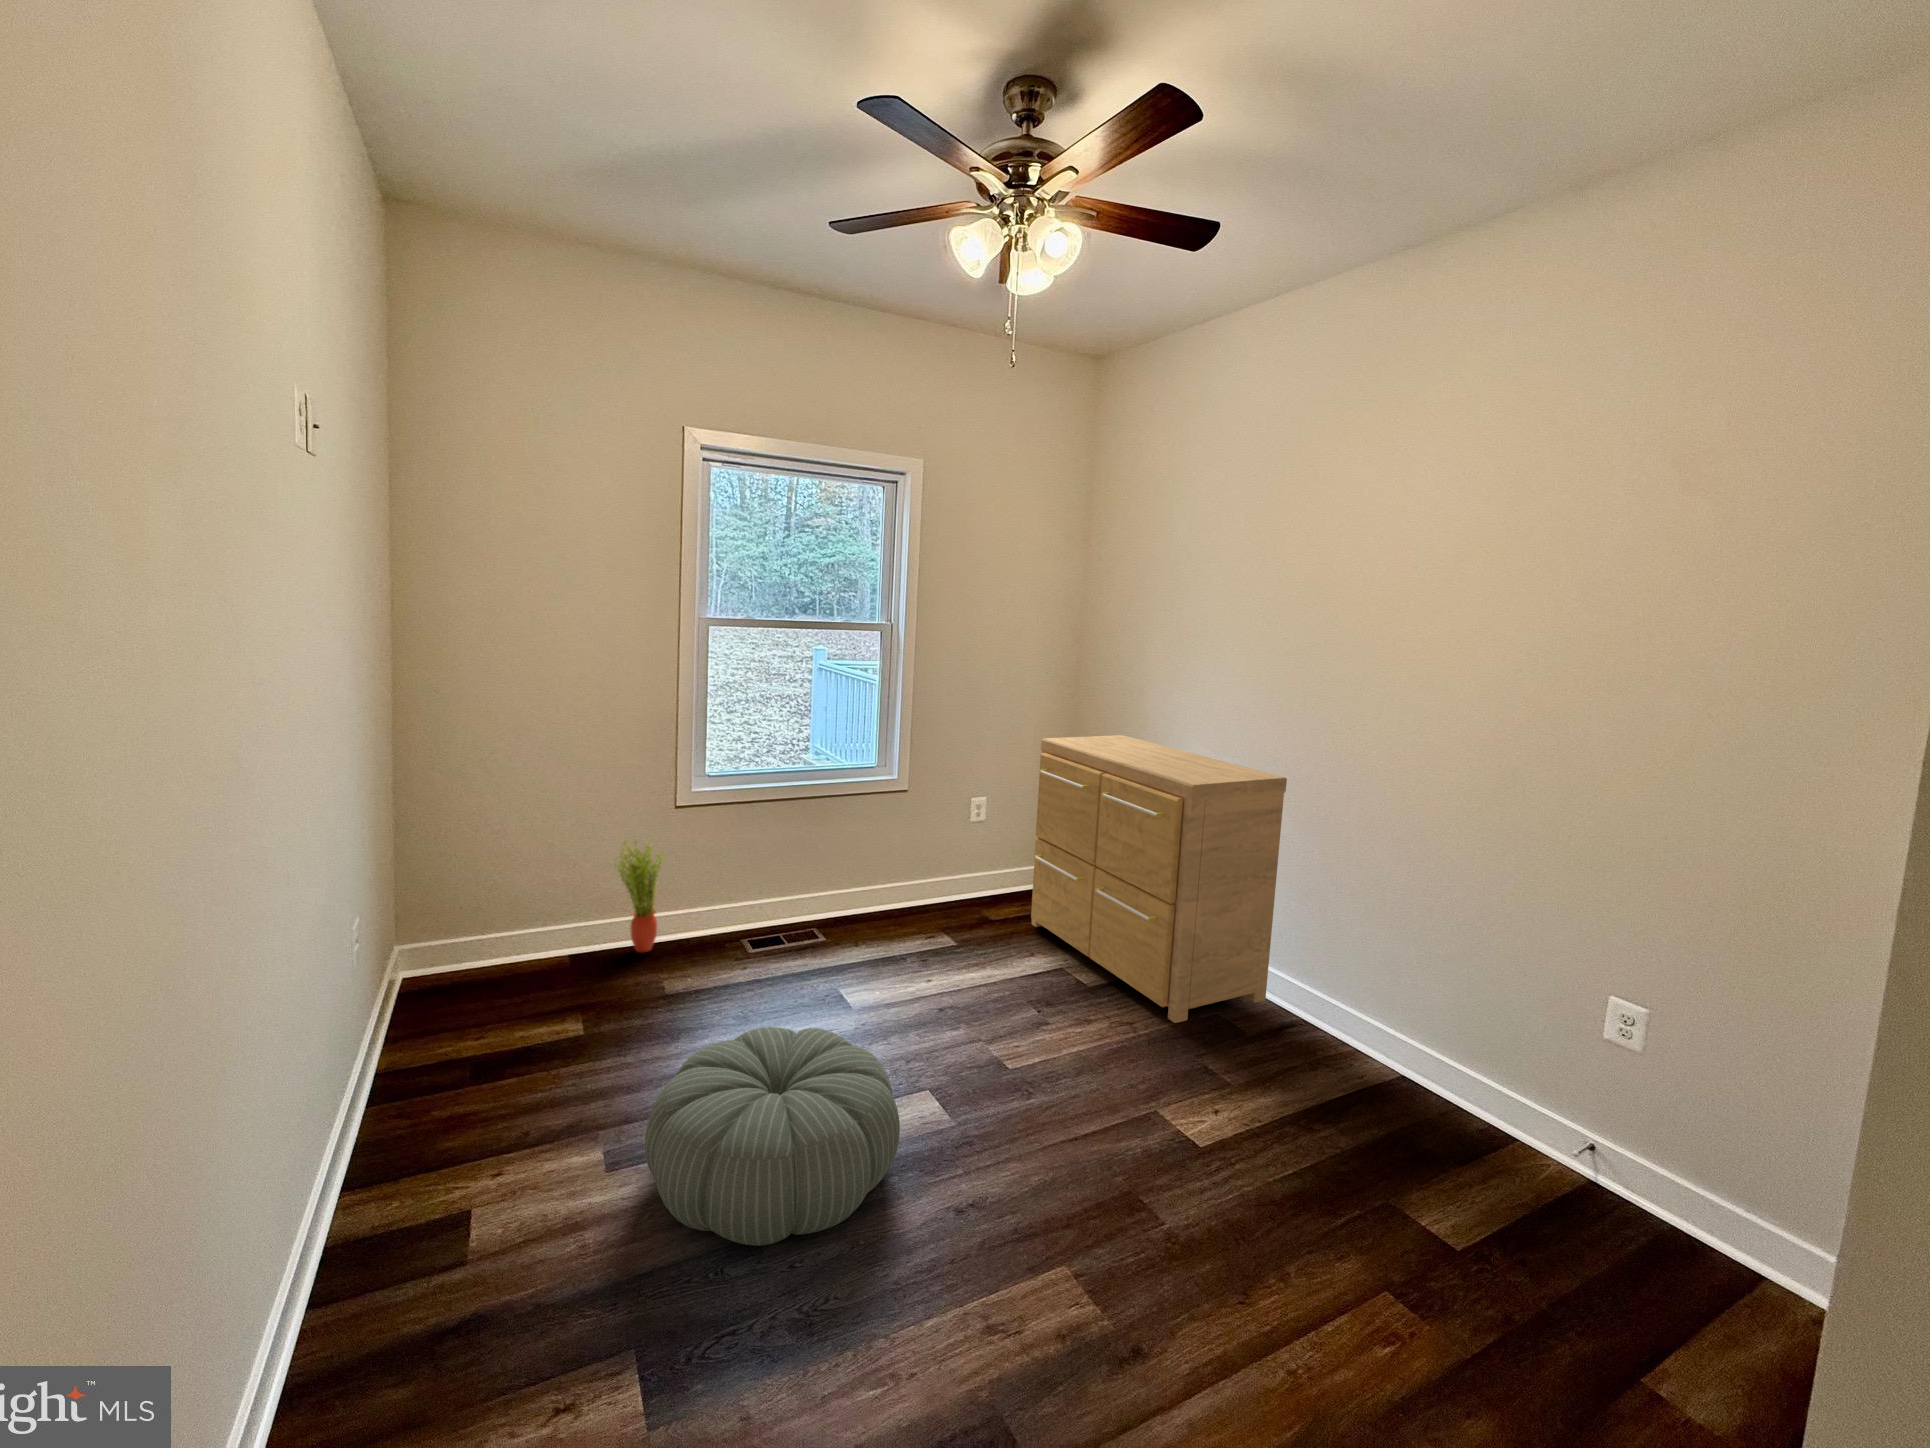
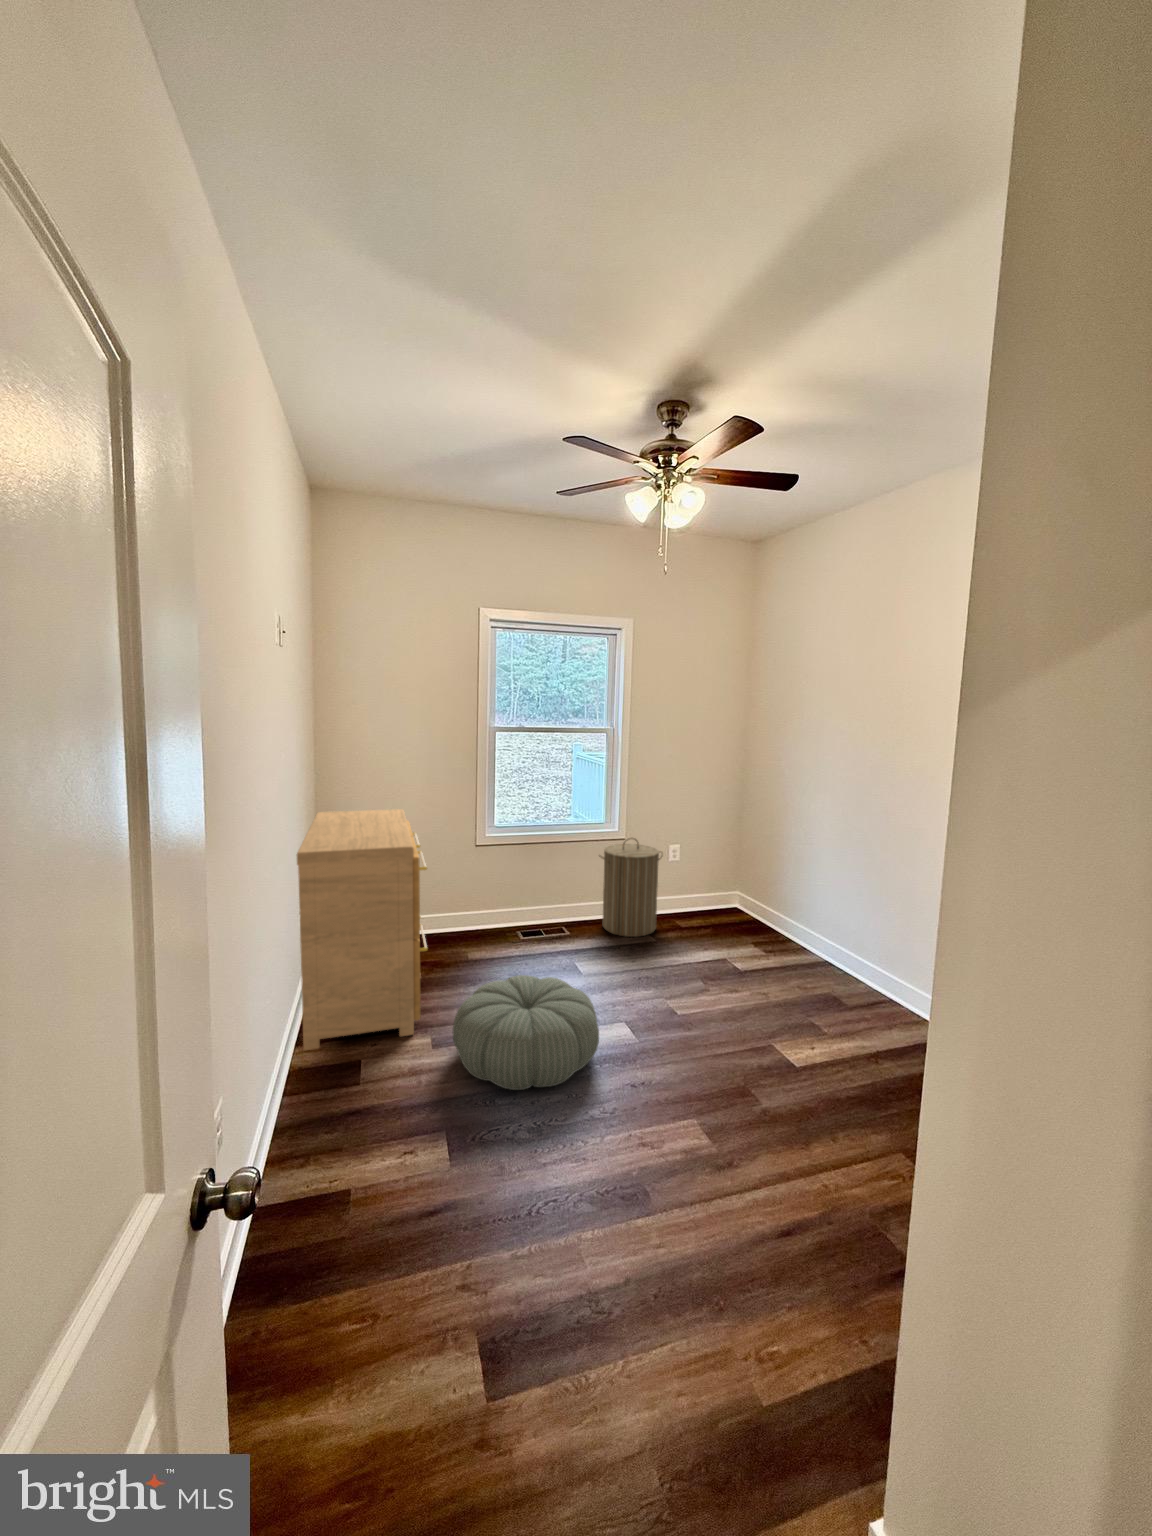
dresser: present [1031,735,1287,1023] -> present [297,809,427,1051]
laundry hamper: none [871,789,966,939] -> present [599,838,663,937]
potted plant: present [614,840,666,952] -> none [437,864,470,936]

